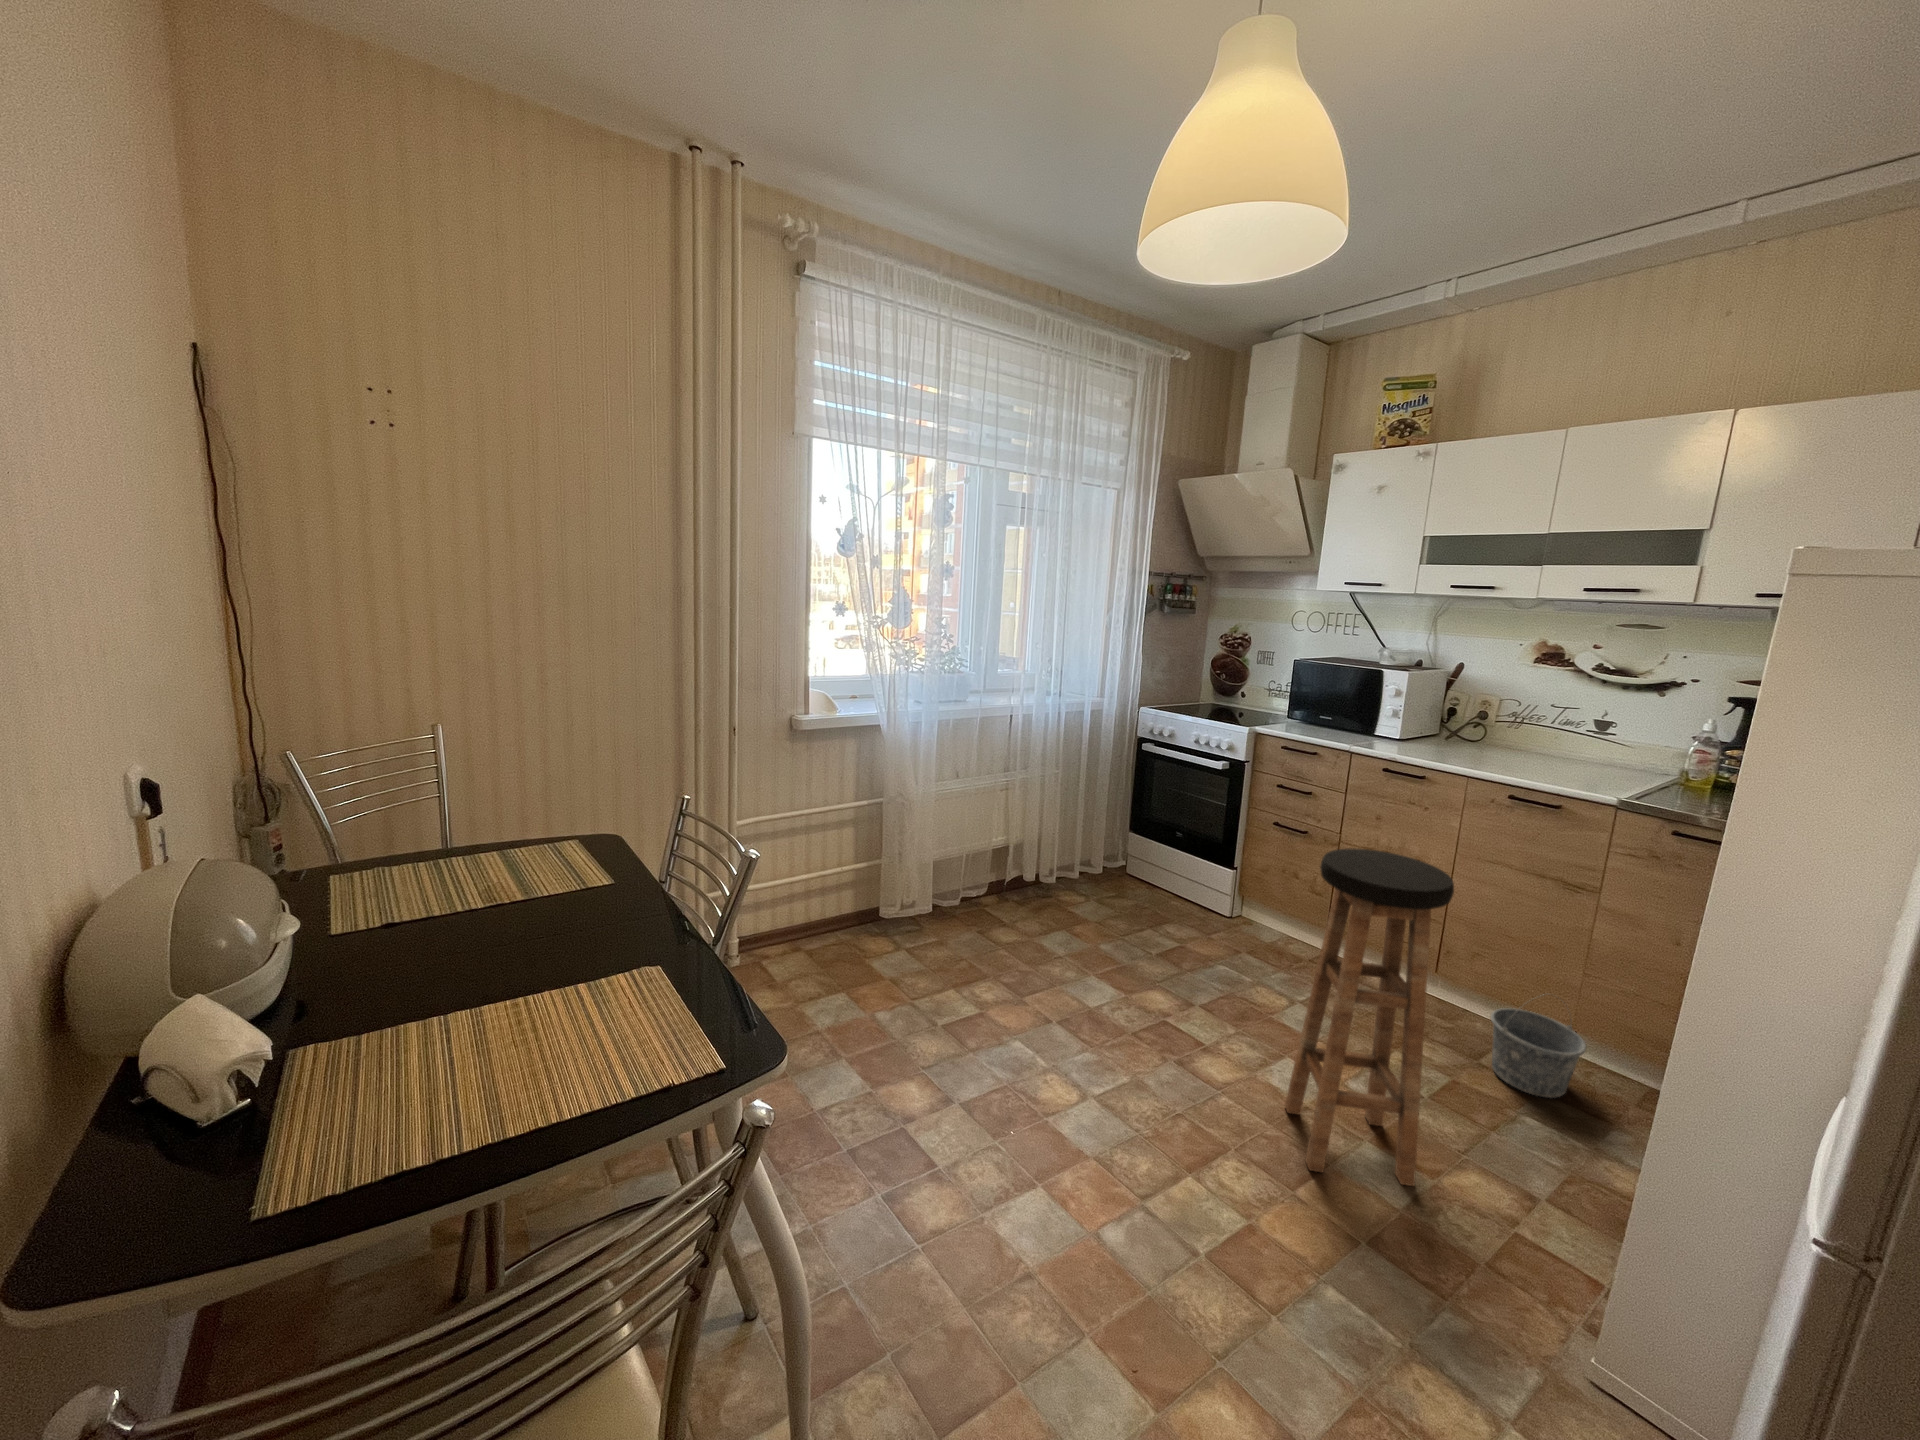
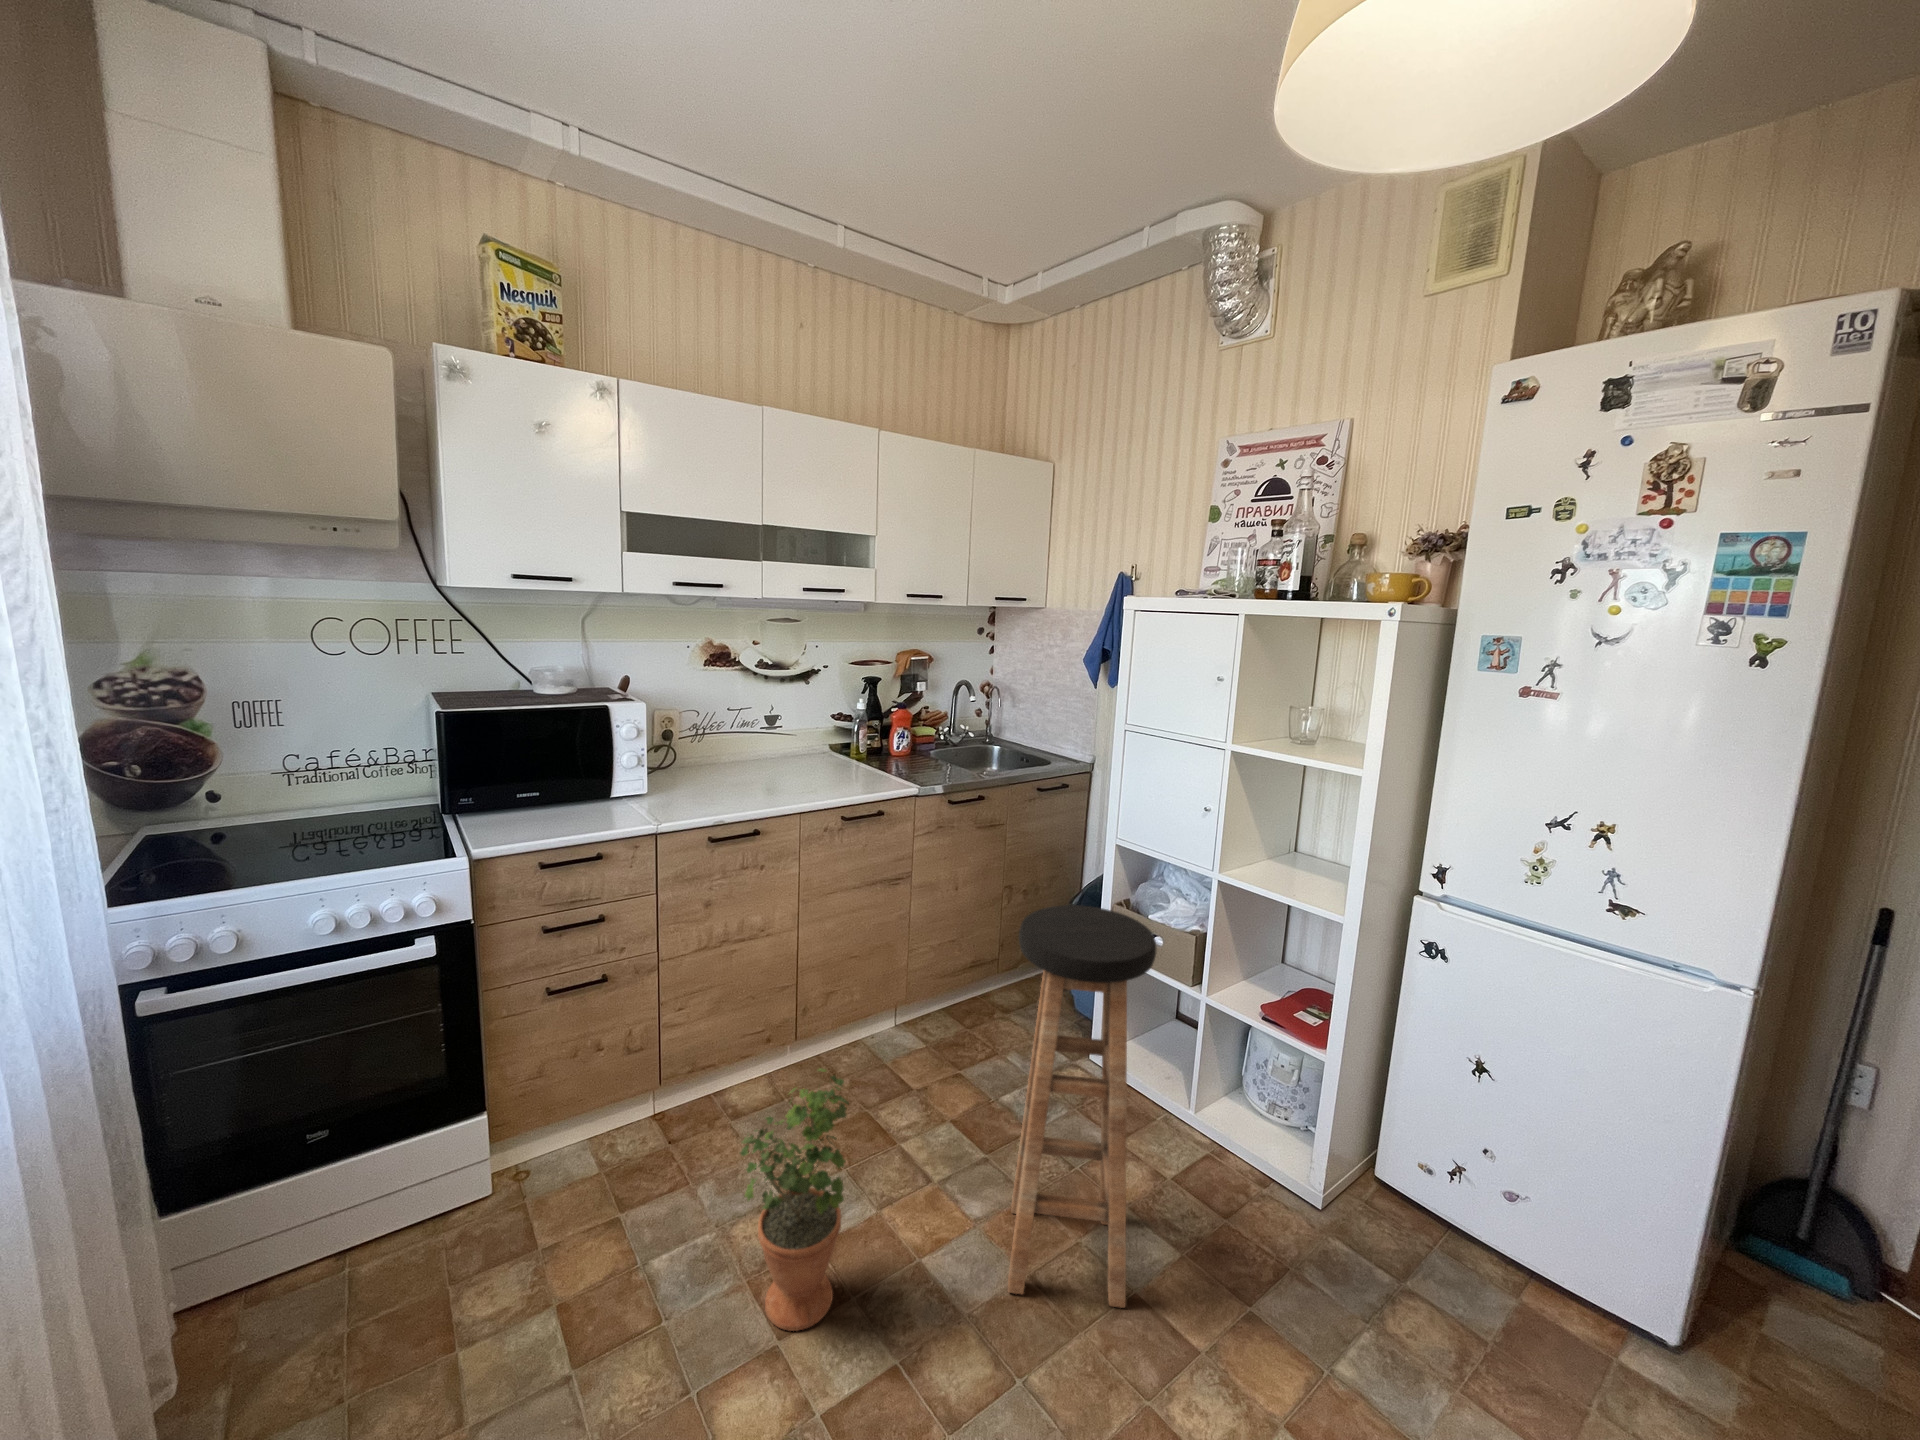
potted plant: none [1208,888,1285,1030] -> present [740,1069,849,1331]
bucket: present [1491,994,1586,1098] -> none [895,976,971,1079]

